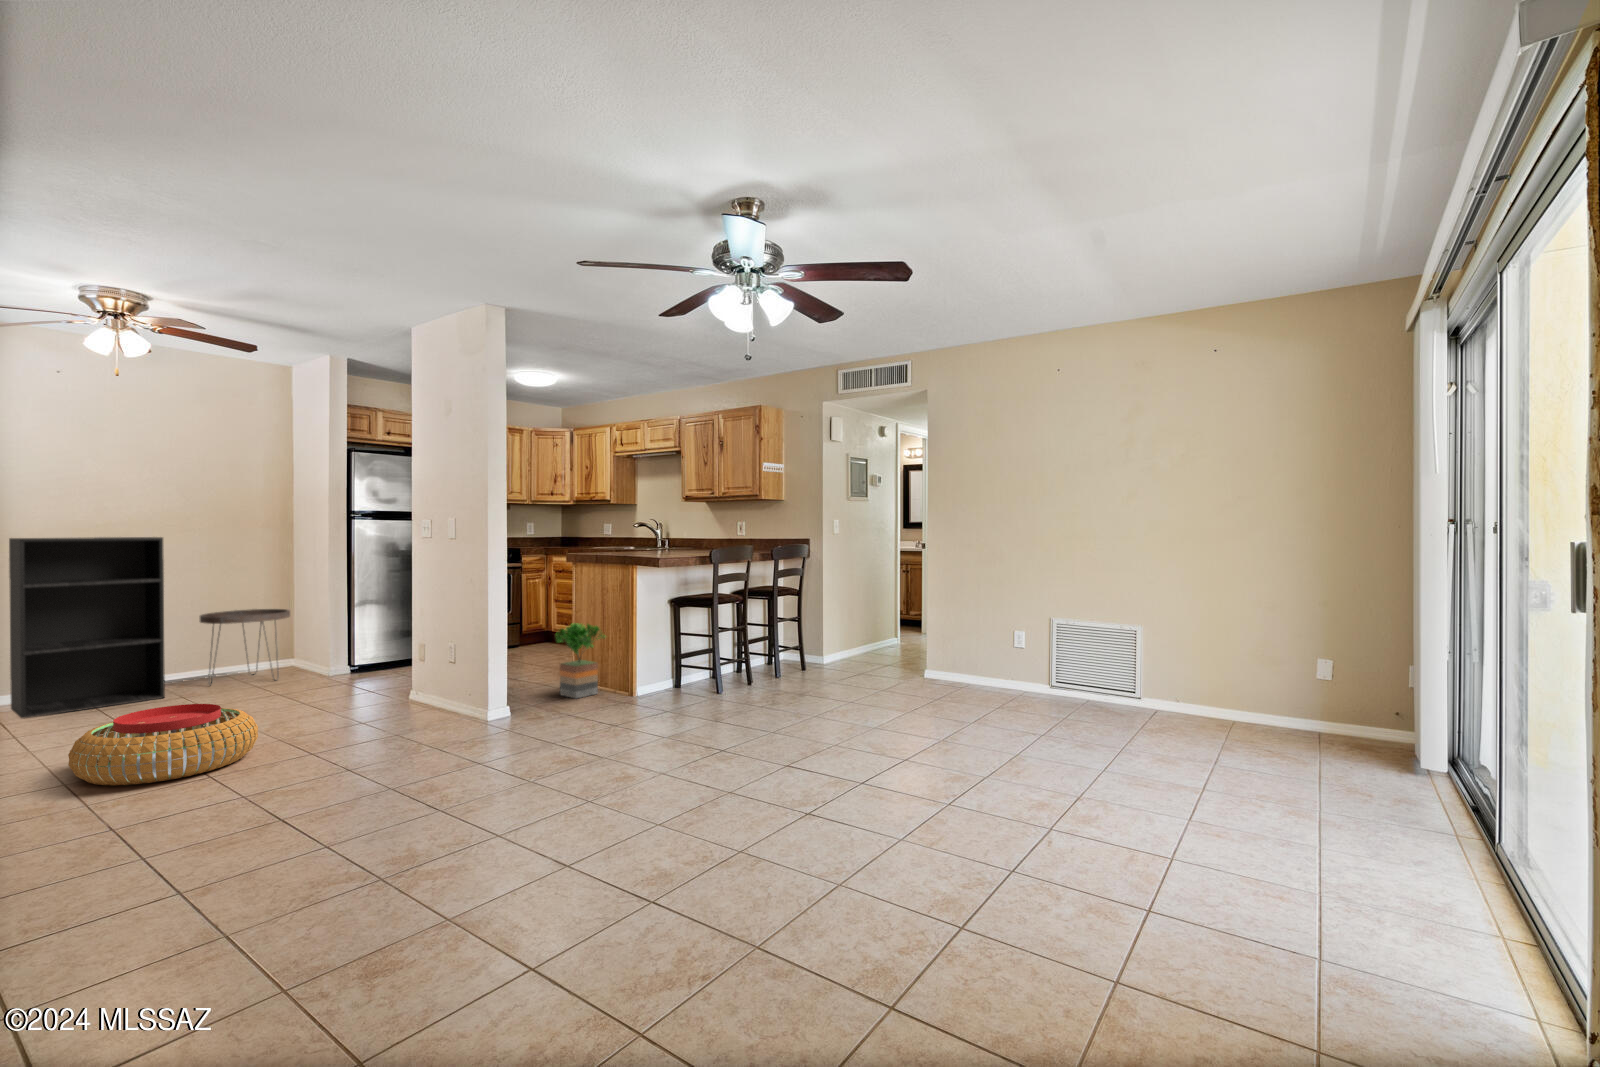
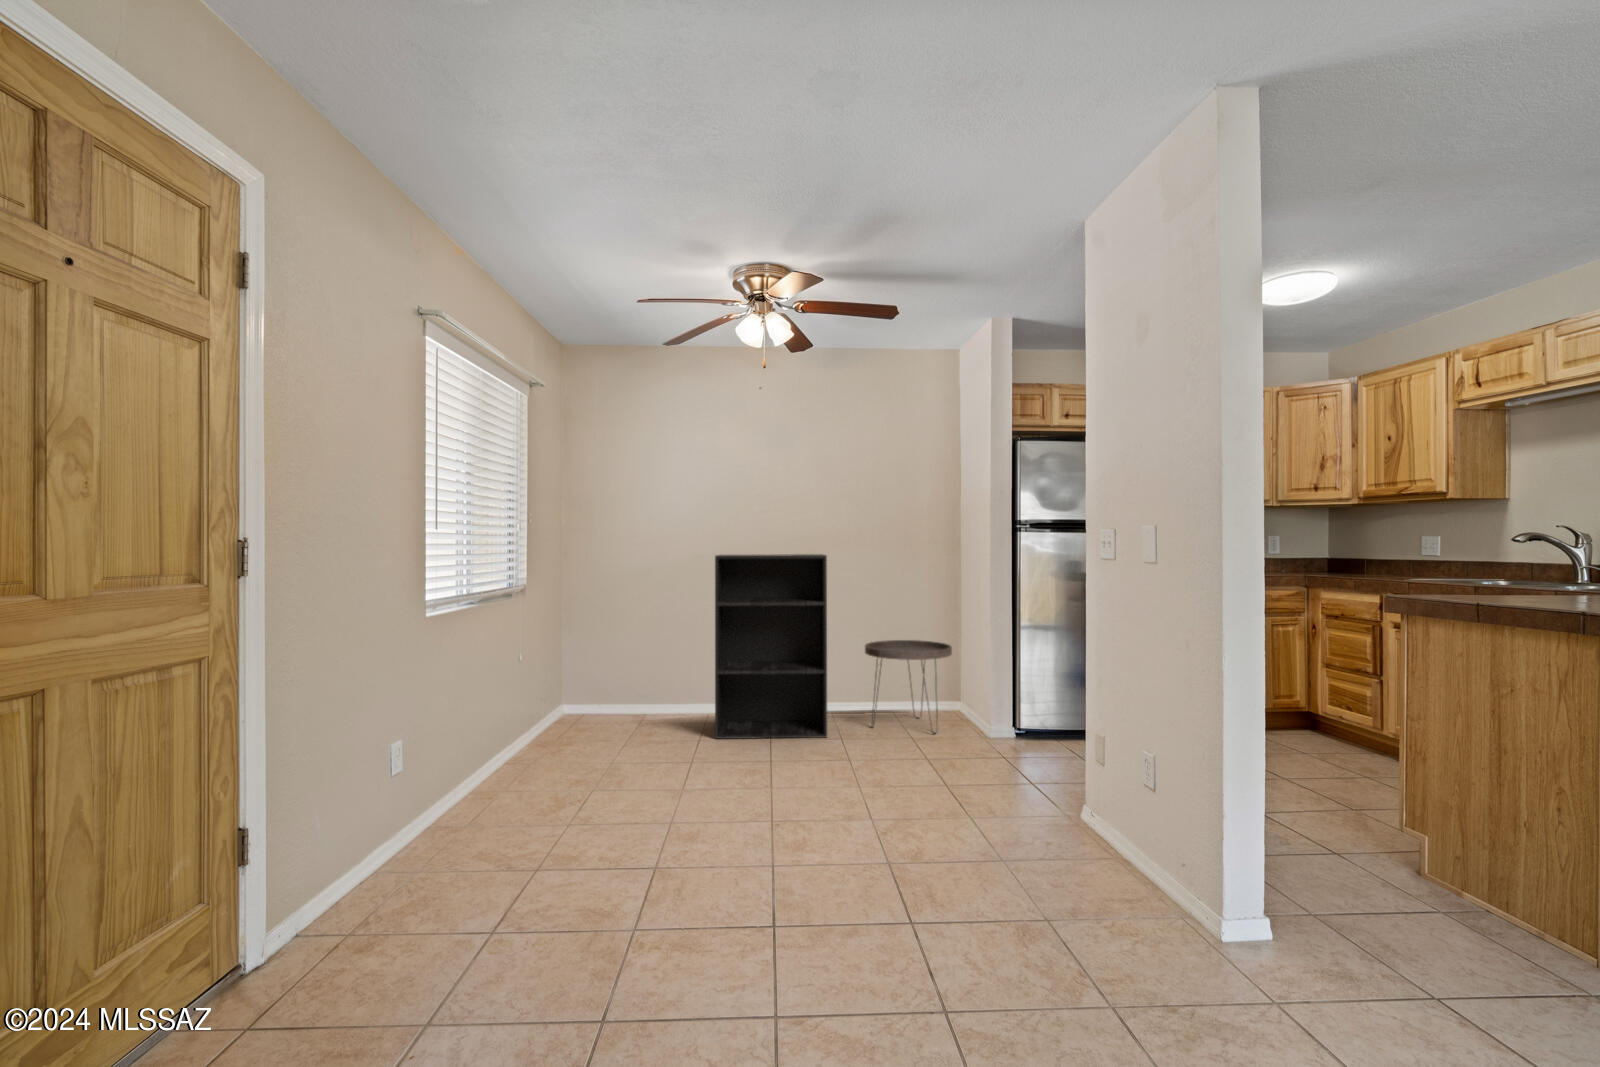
potted tree: present [556,623,605,698] -> none [1372,752,1521,936]
pouf: present [68,704,258,785] -> none [651,788,854,922]

